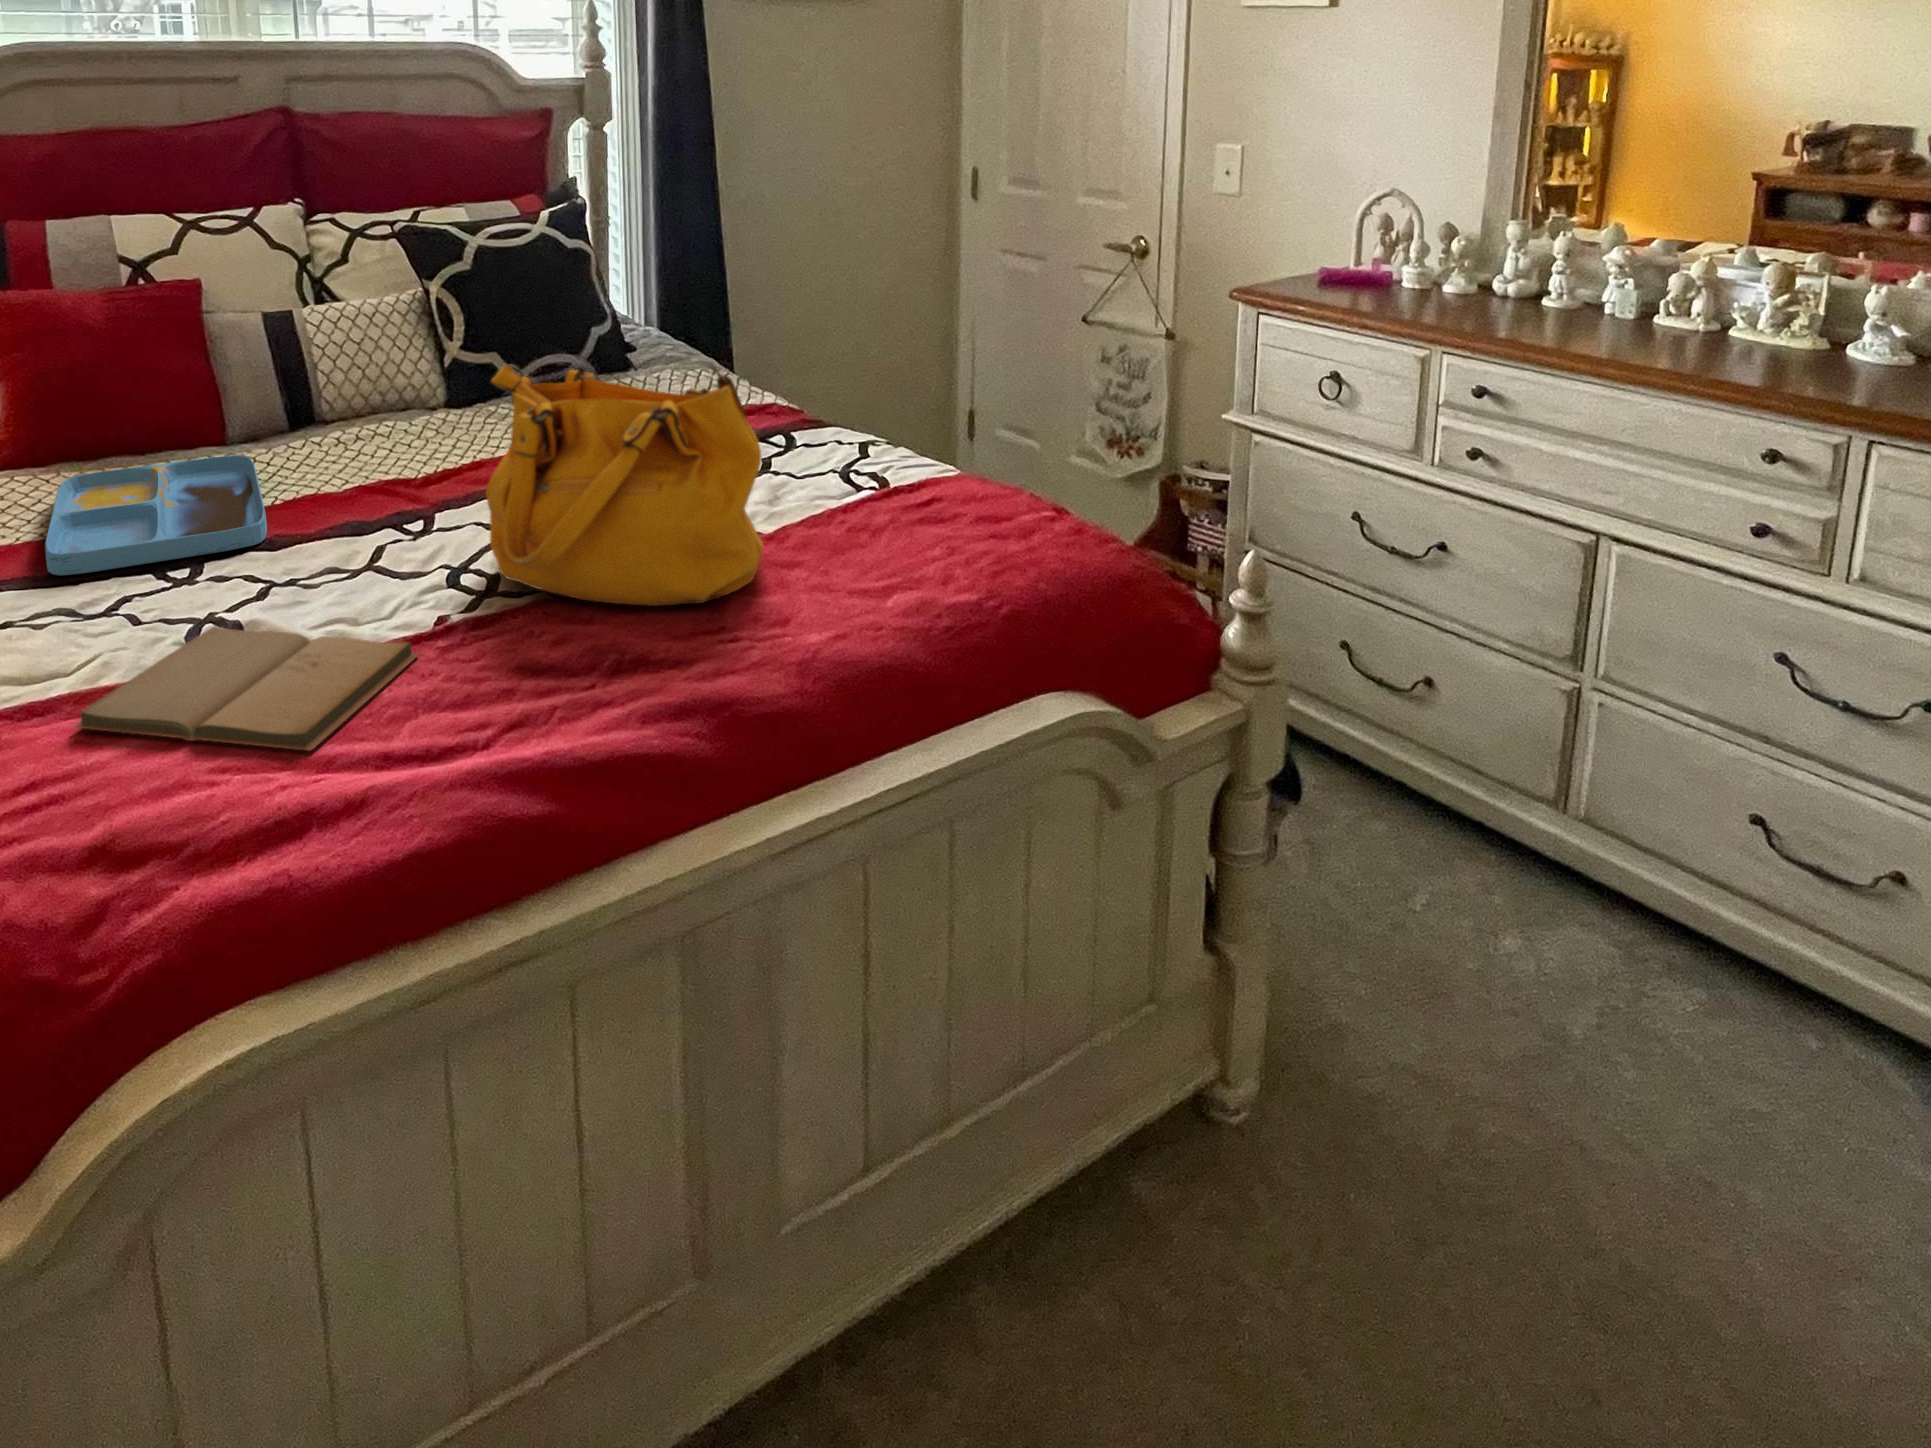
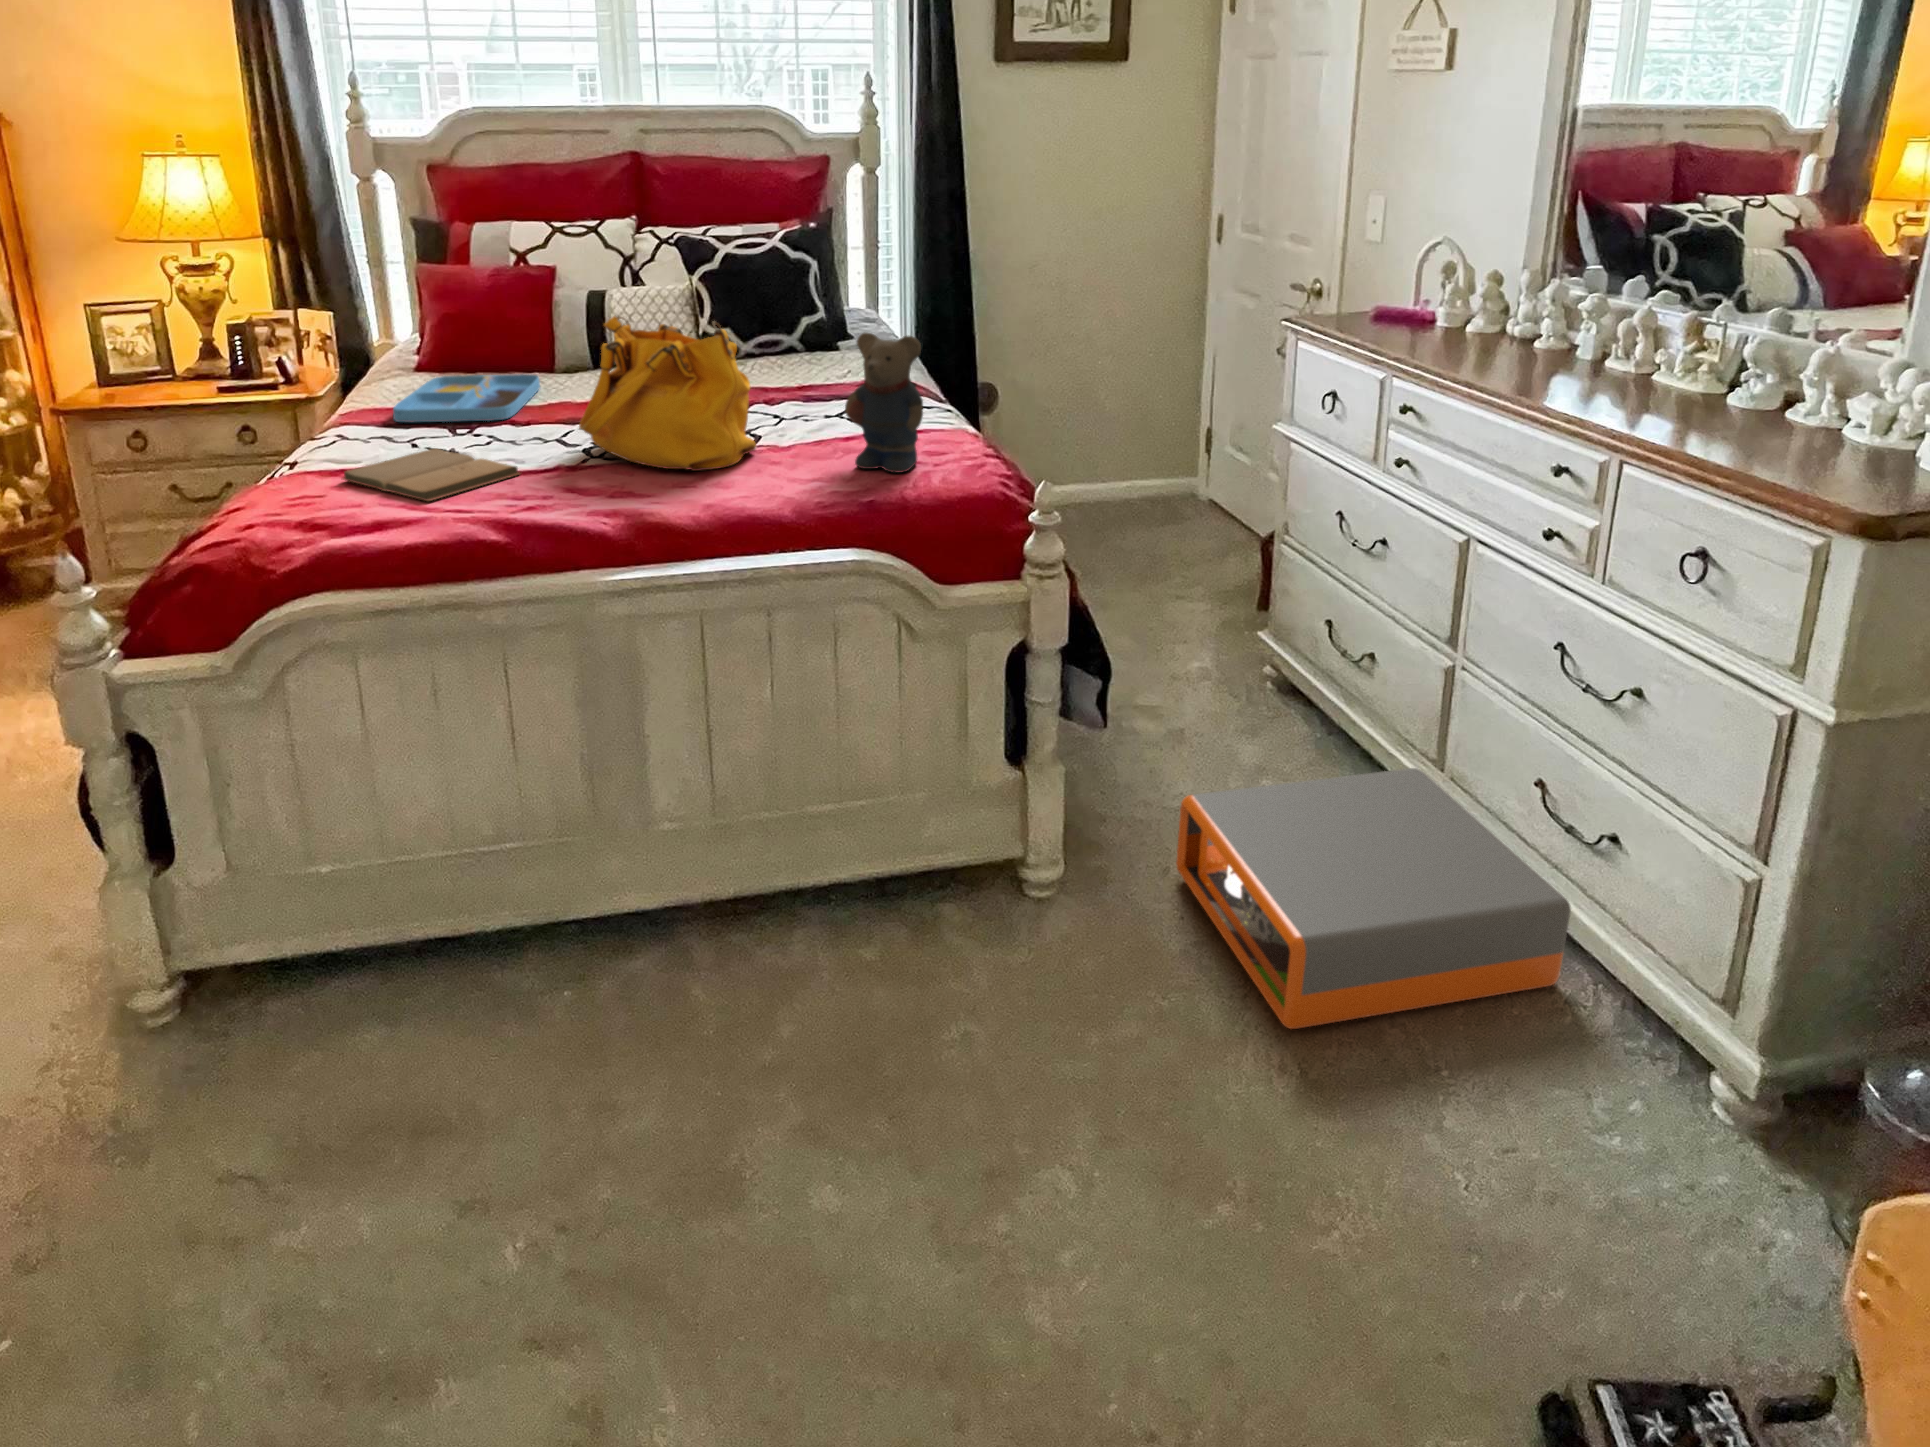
teddy bear: none [901,361,1024,560] -> present [845,332,923,473]
storage box: none [1364,819,1868,1251] -> present [1176,768,1571,1029]

